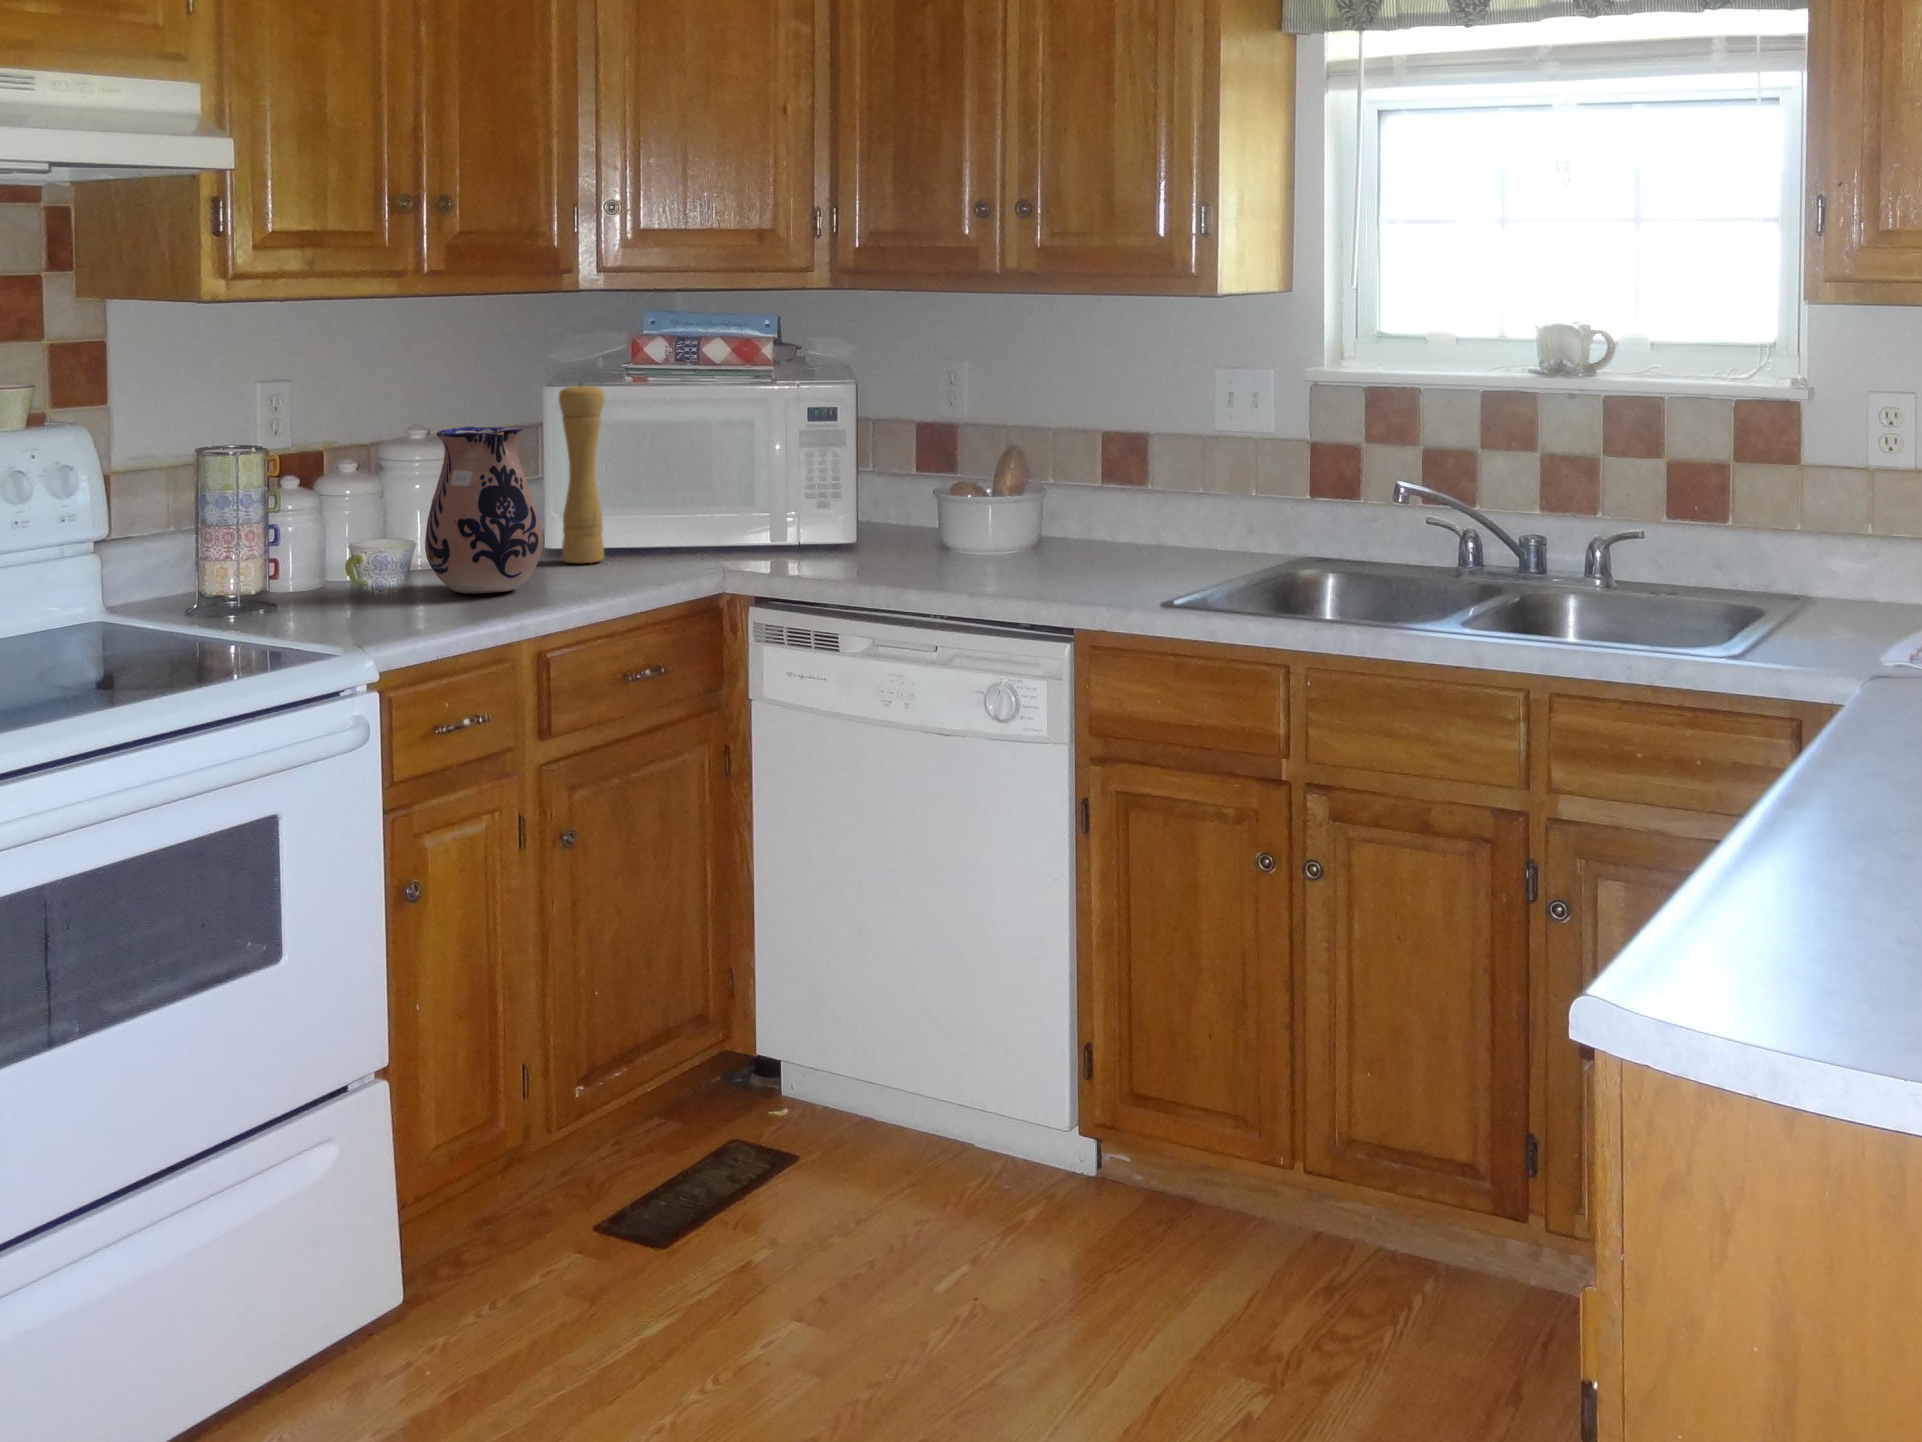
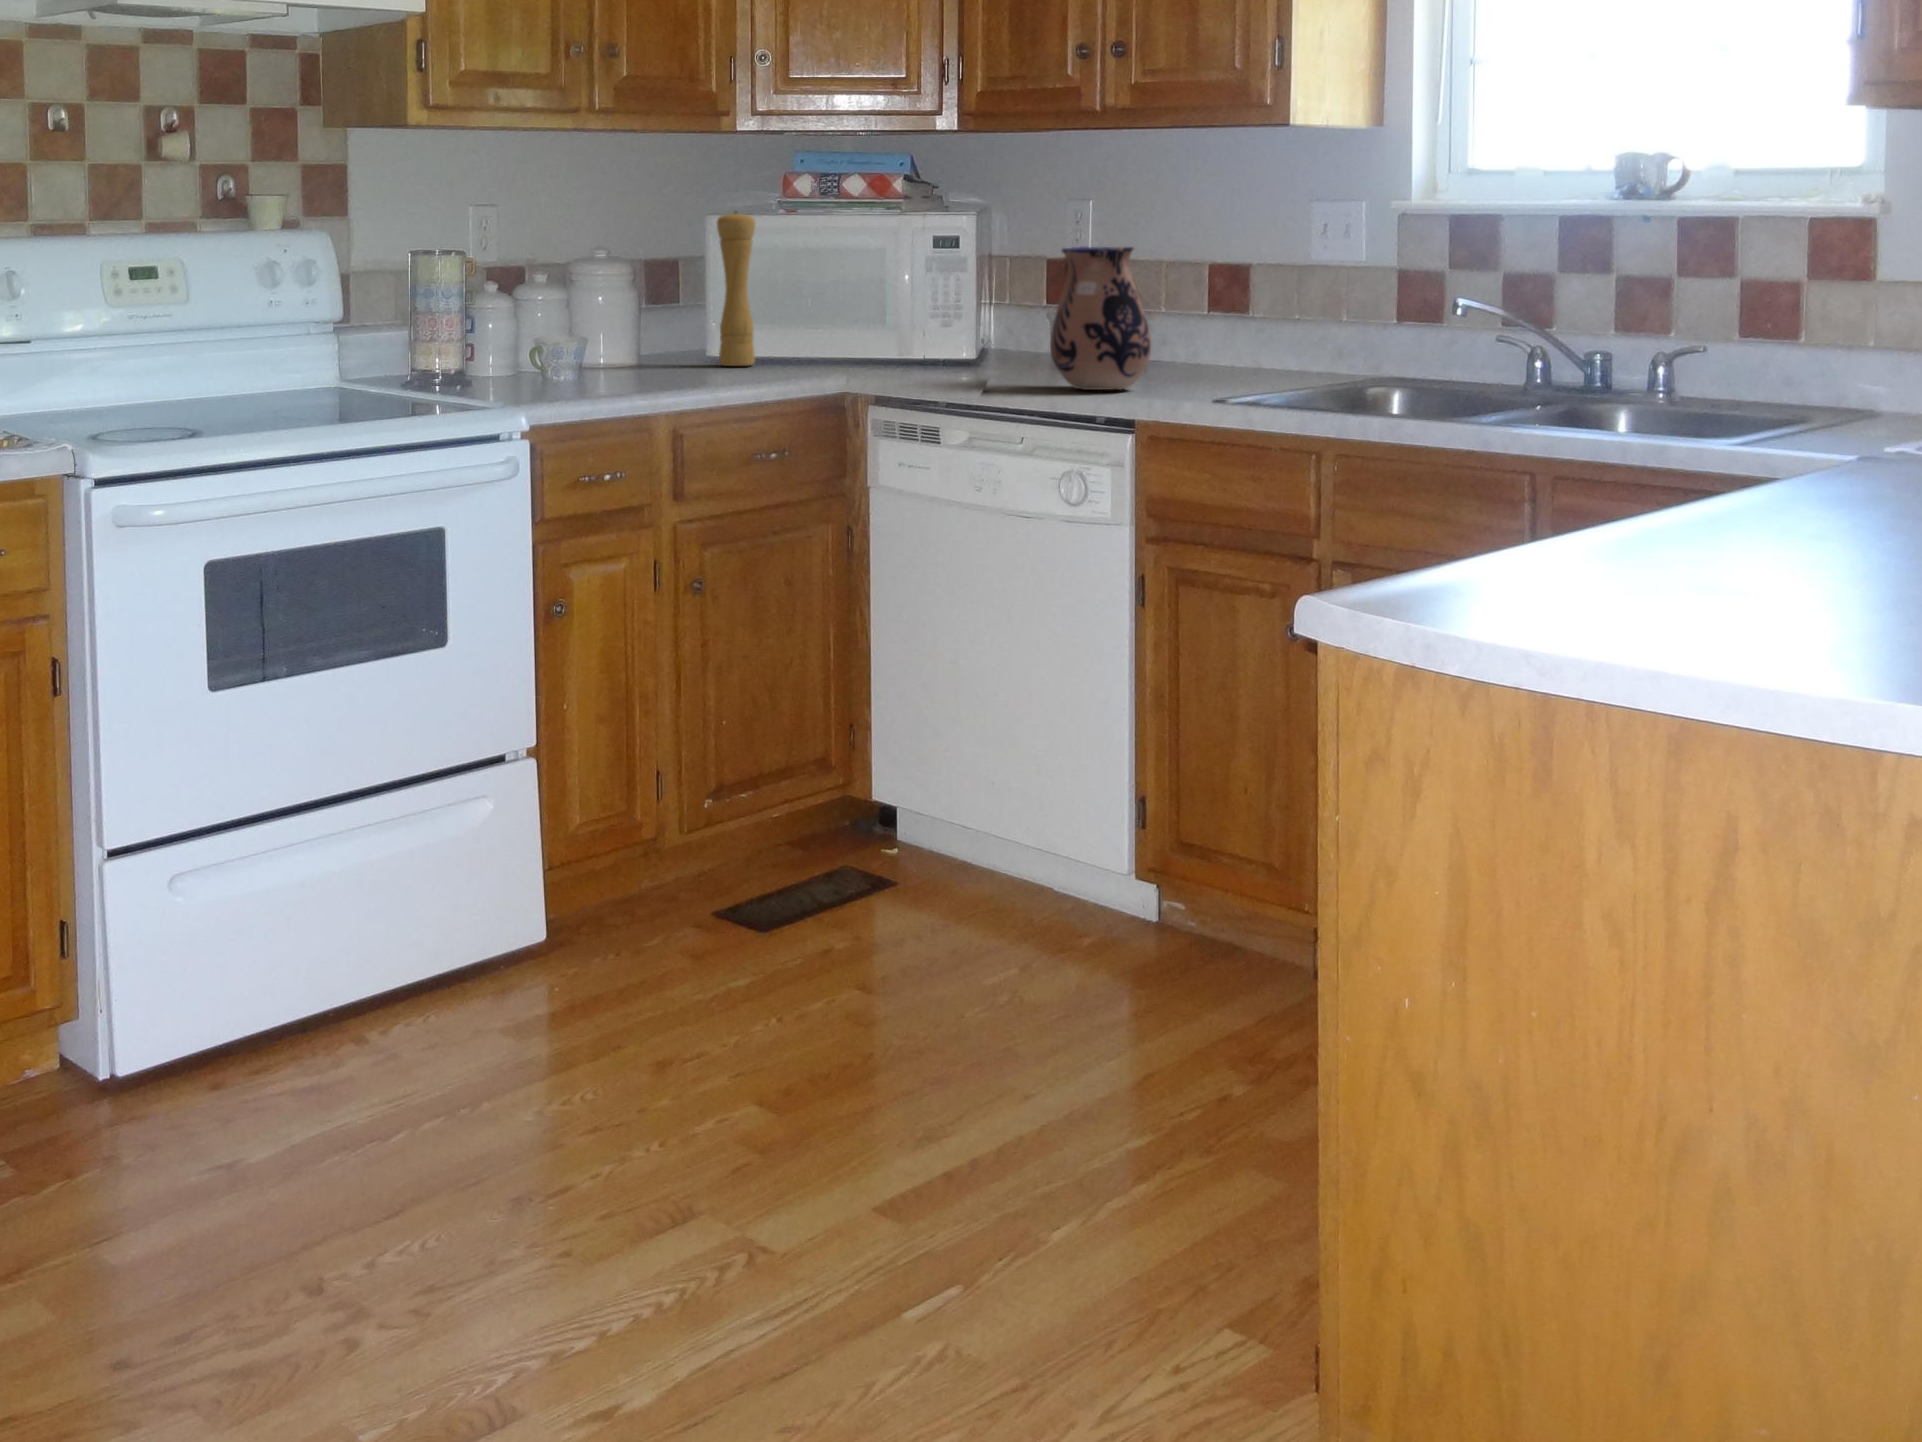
ceramic pitcher: present [425,426,543,594] -> present [1050,247,1151,390]

